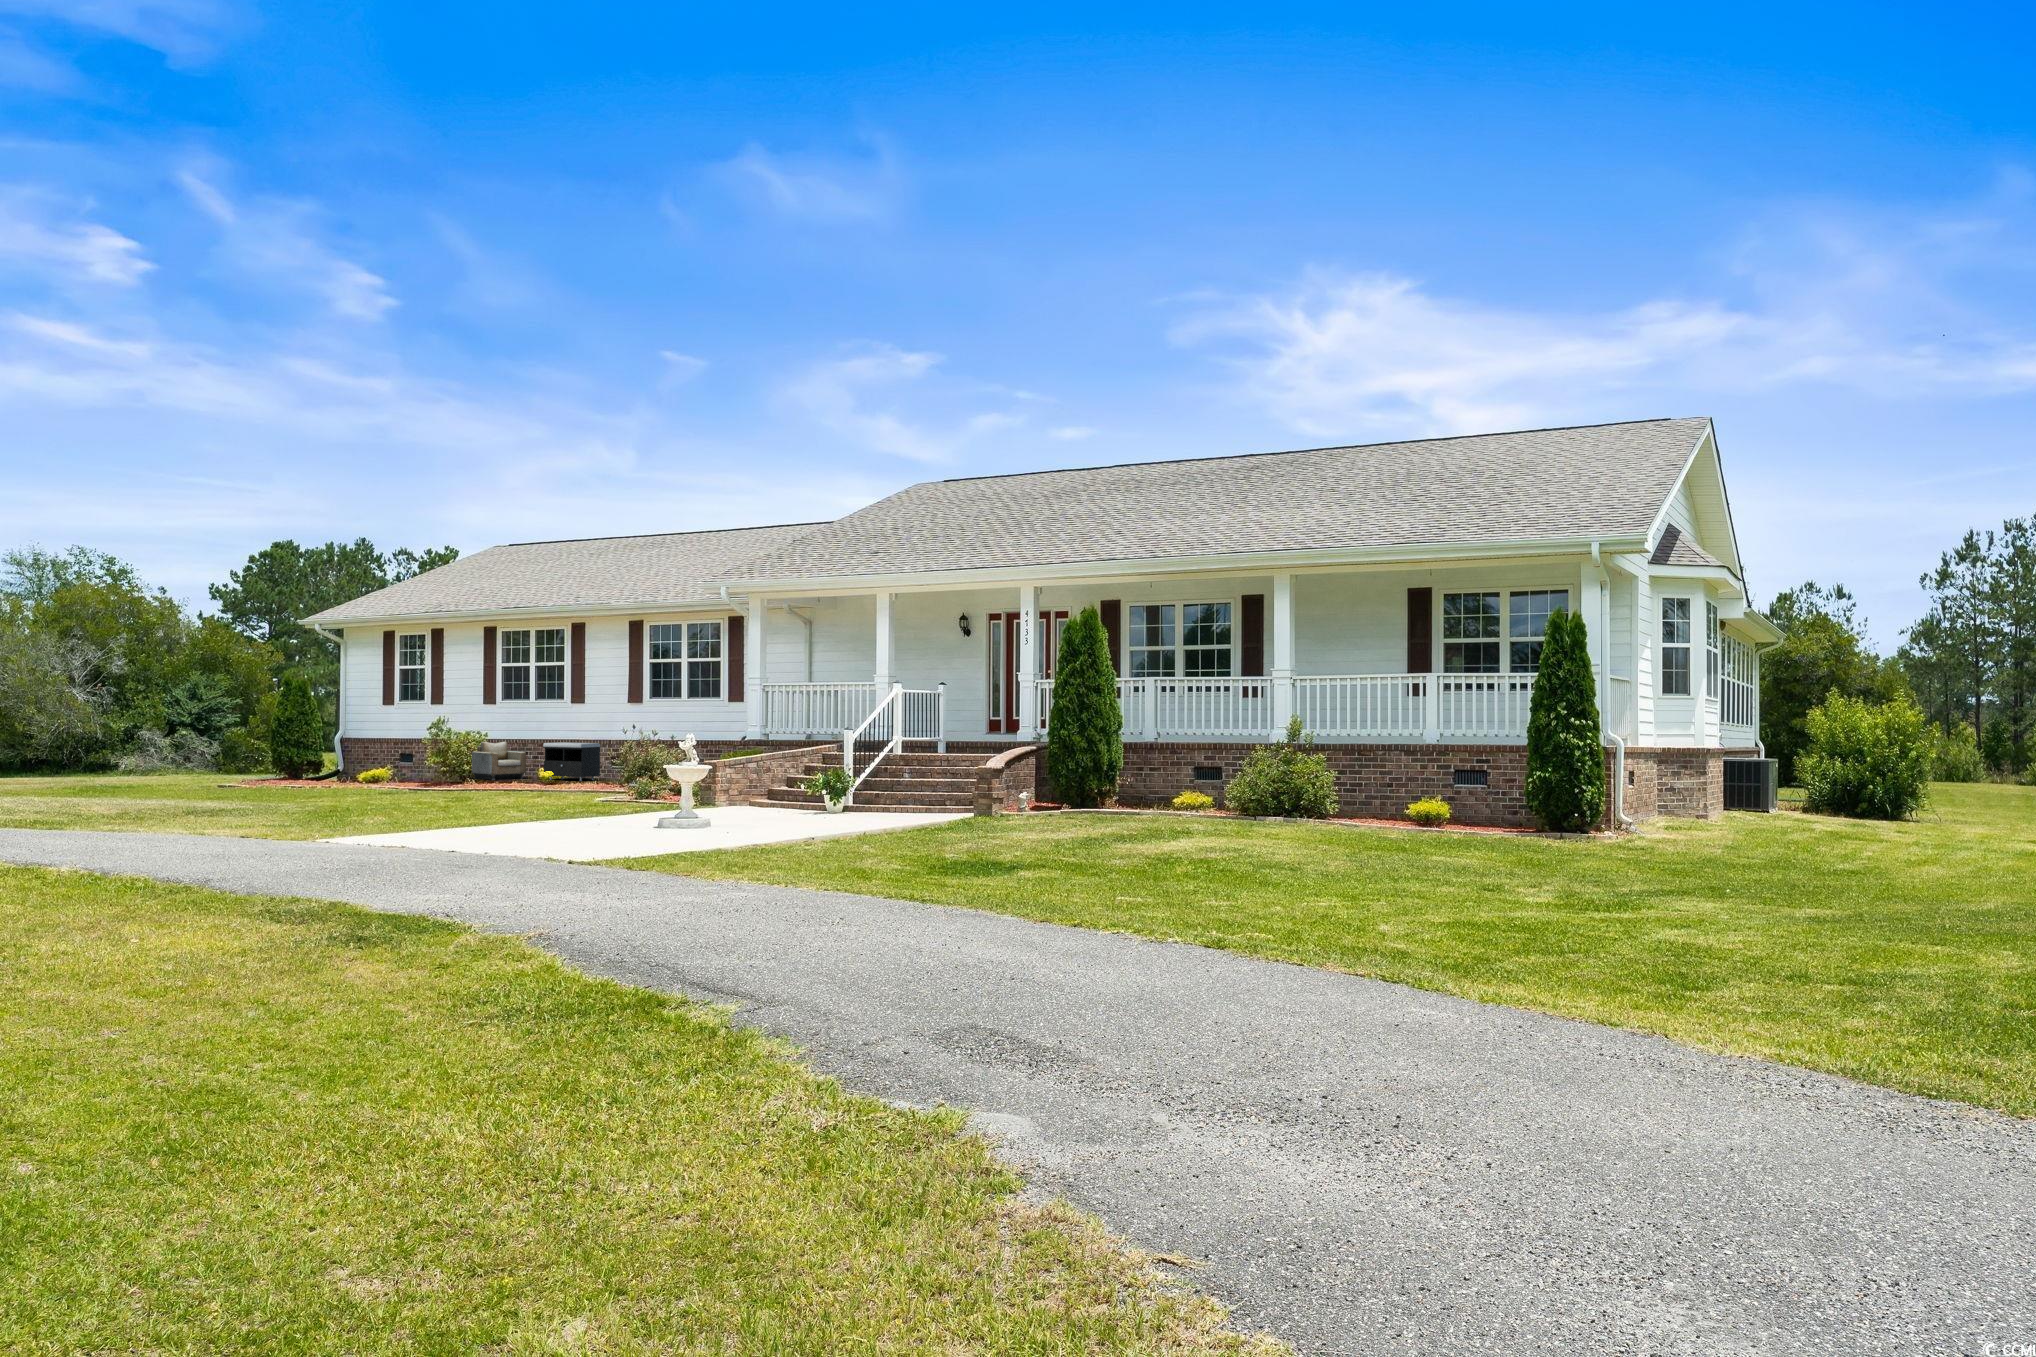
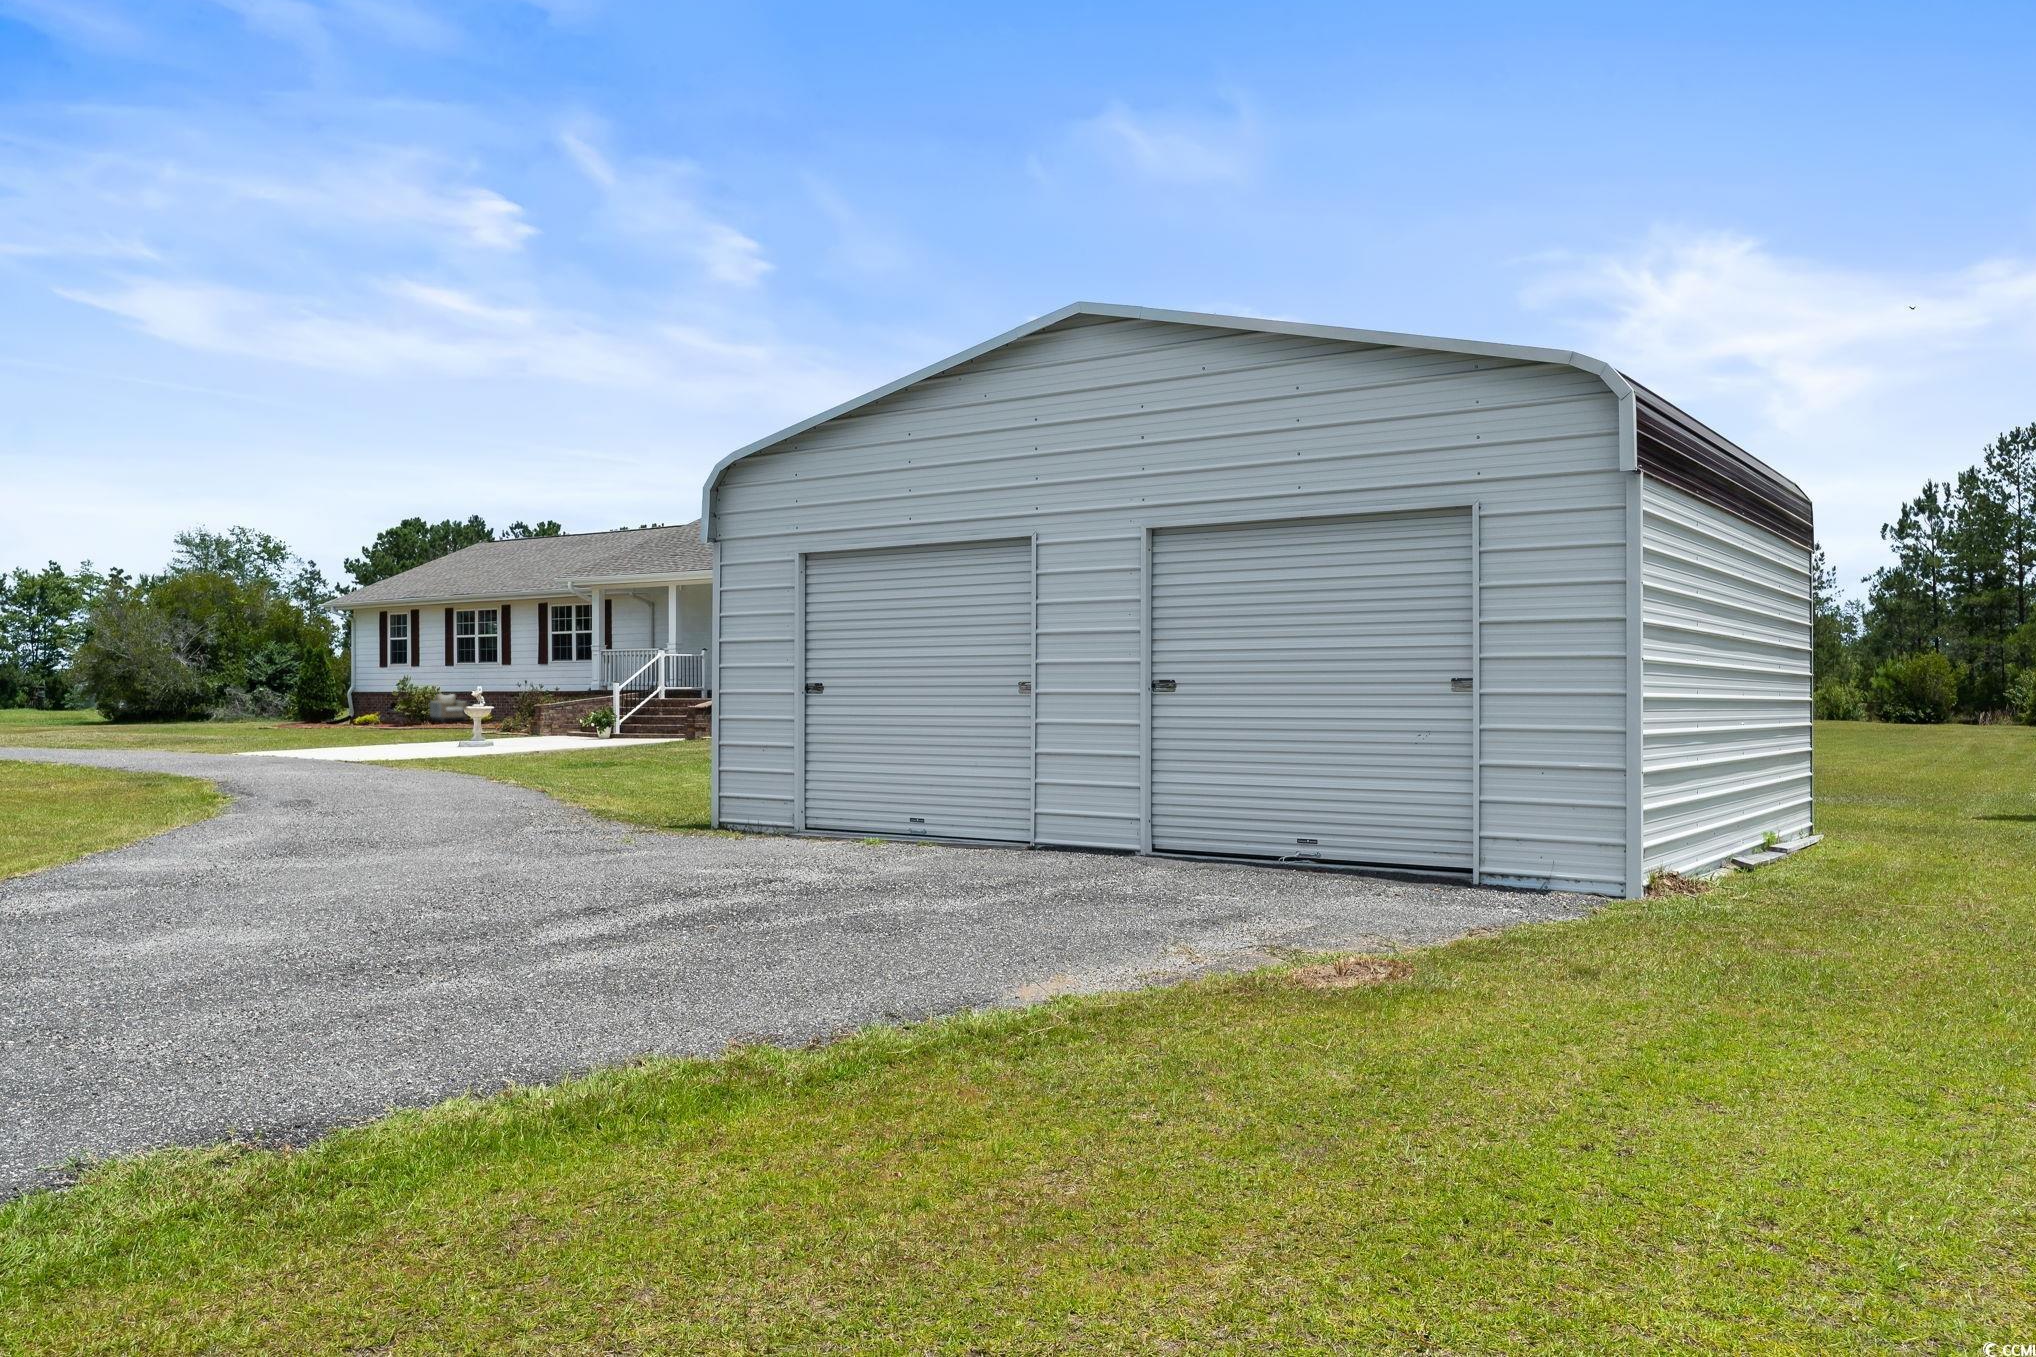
storage bench: present [543,742,600,781] -> none [477,694,517,722]

